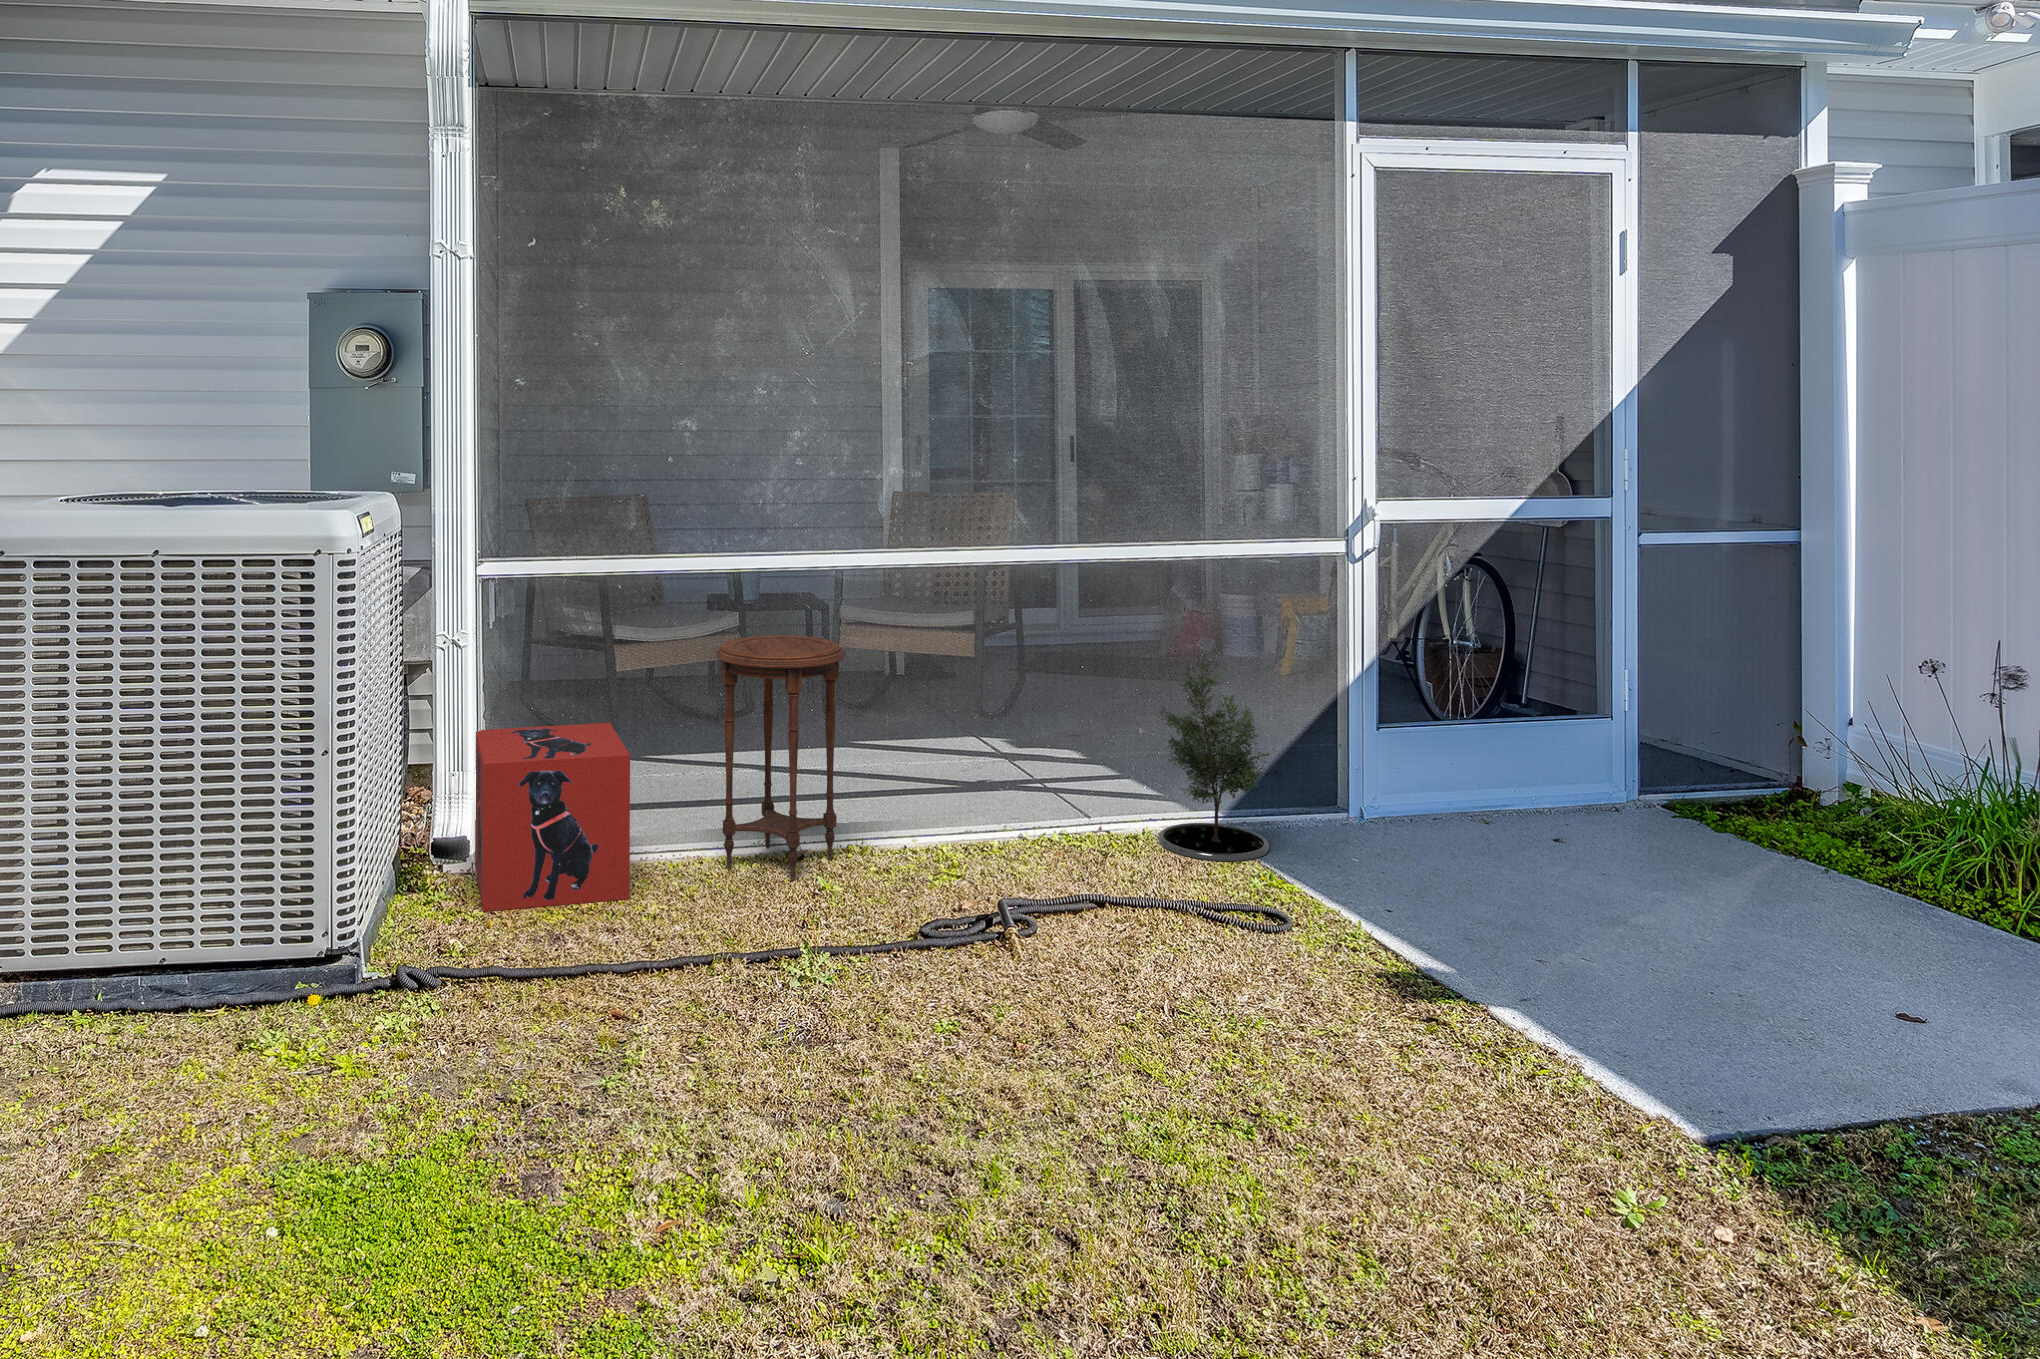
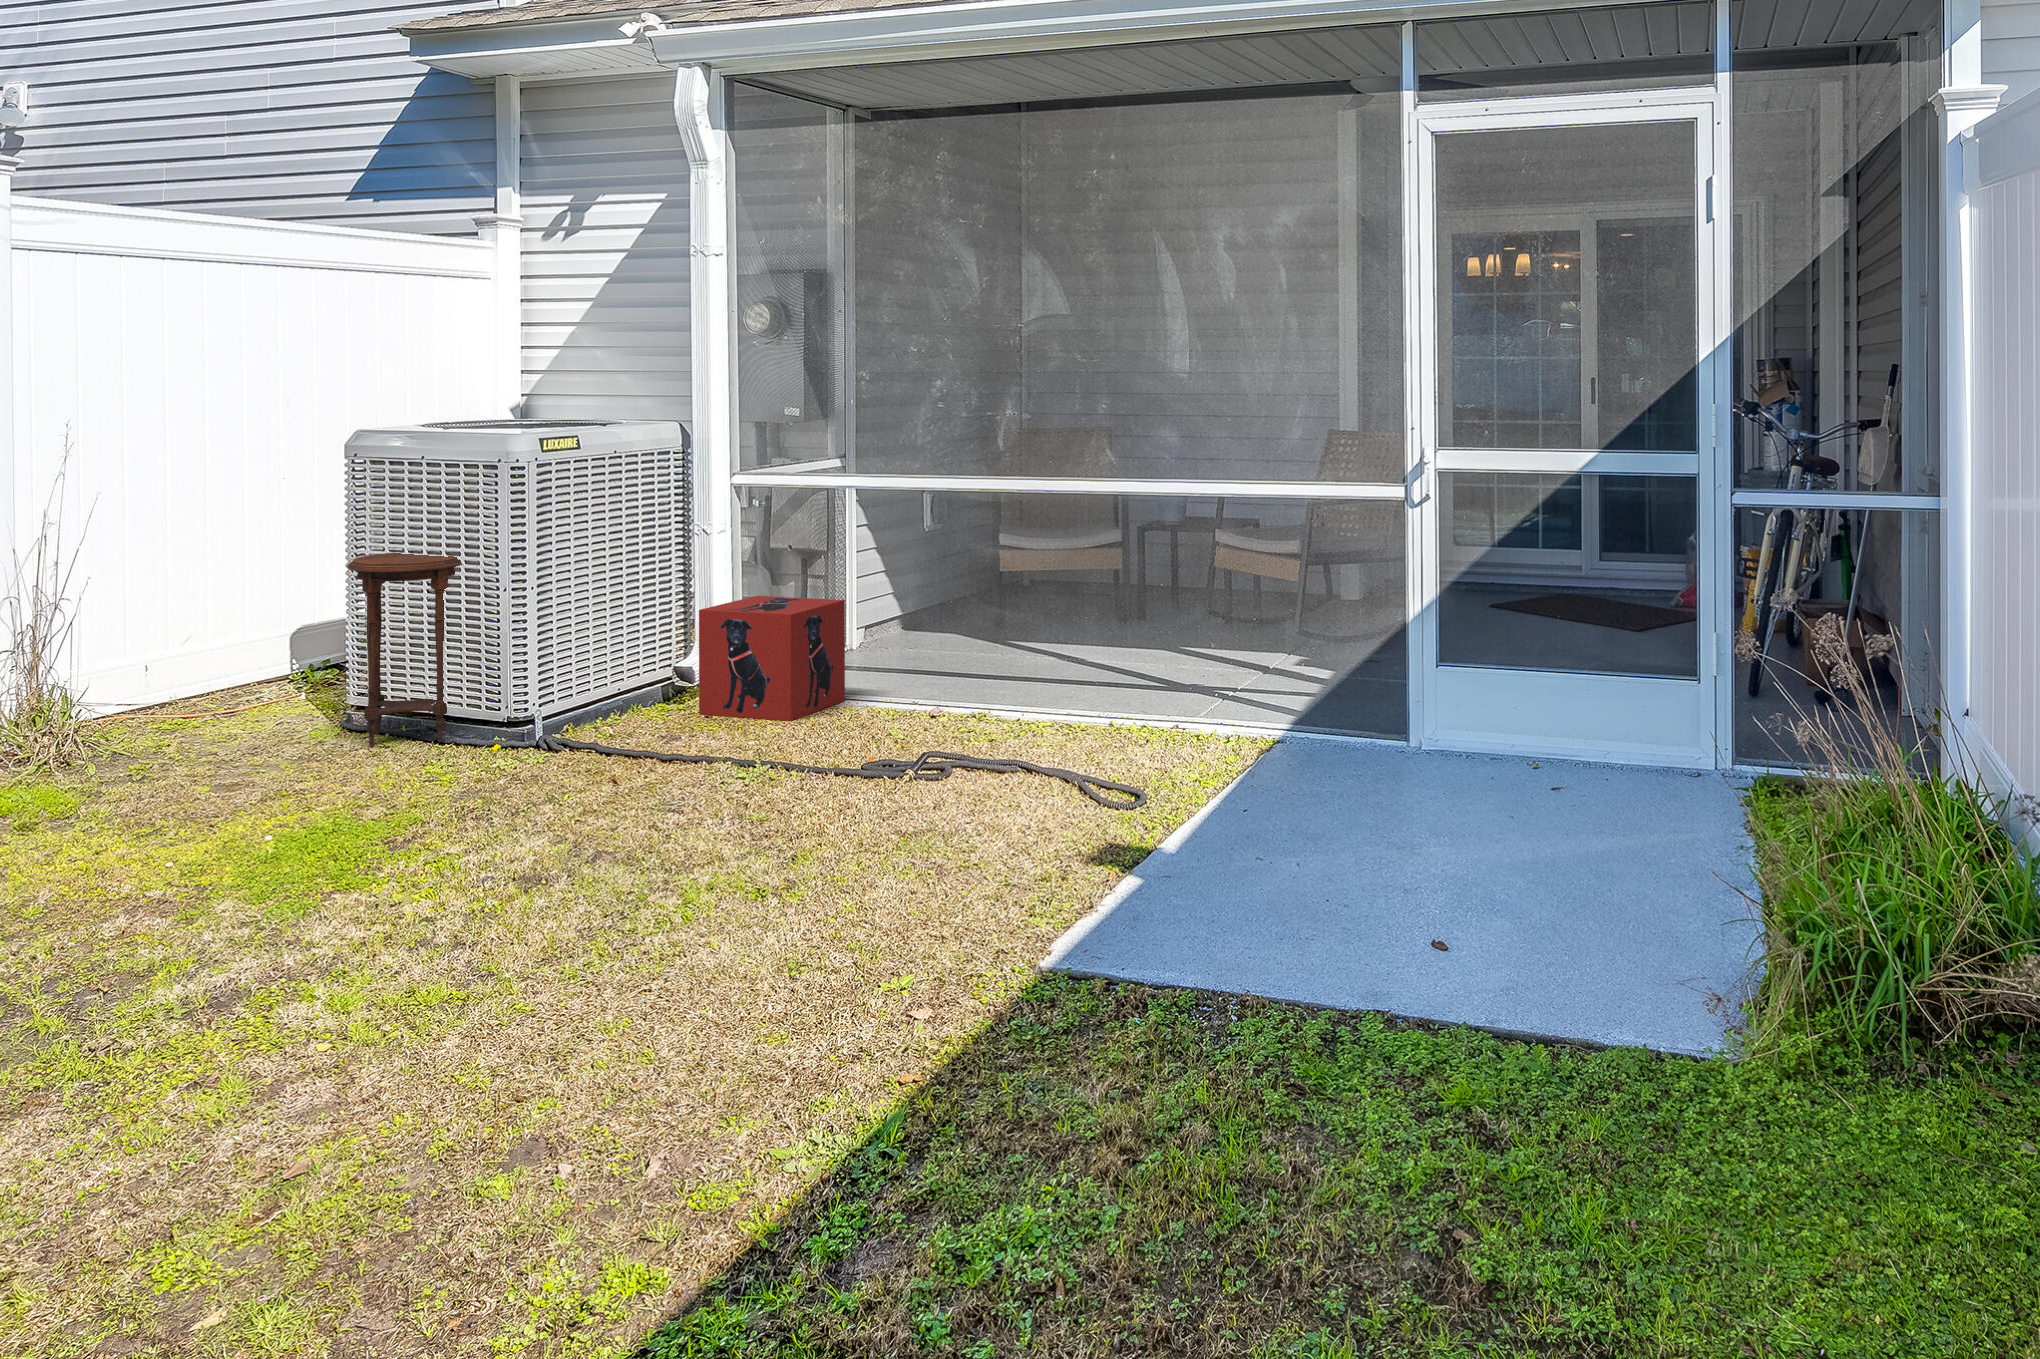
side table: present [715,635,846,881] -> present [347,552,462,747]
potted tree: present [1158,654,1270,861] -> none [1204,580,1320,765]

